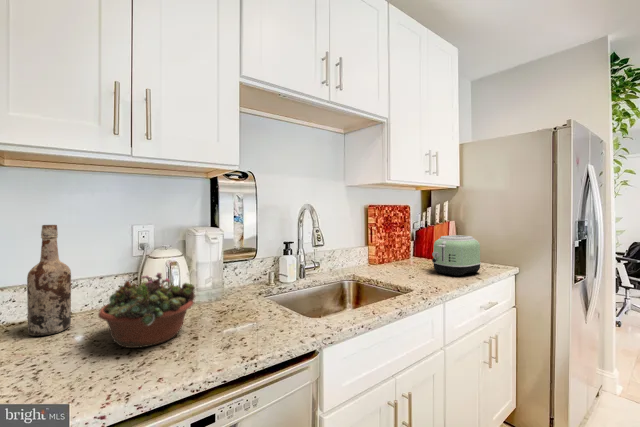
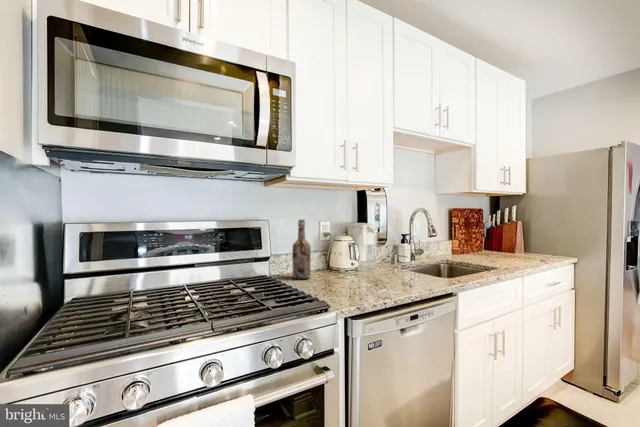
toaster: present [432,235,481,276] -> none [507,232,546,262]
succulent planter: present [98,273,195,348] -> none [336,246,383,284]

